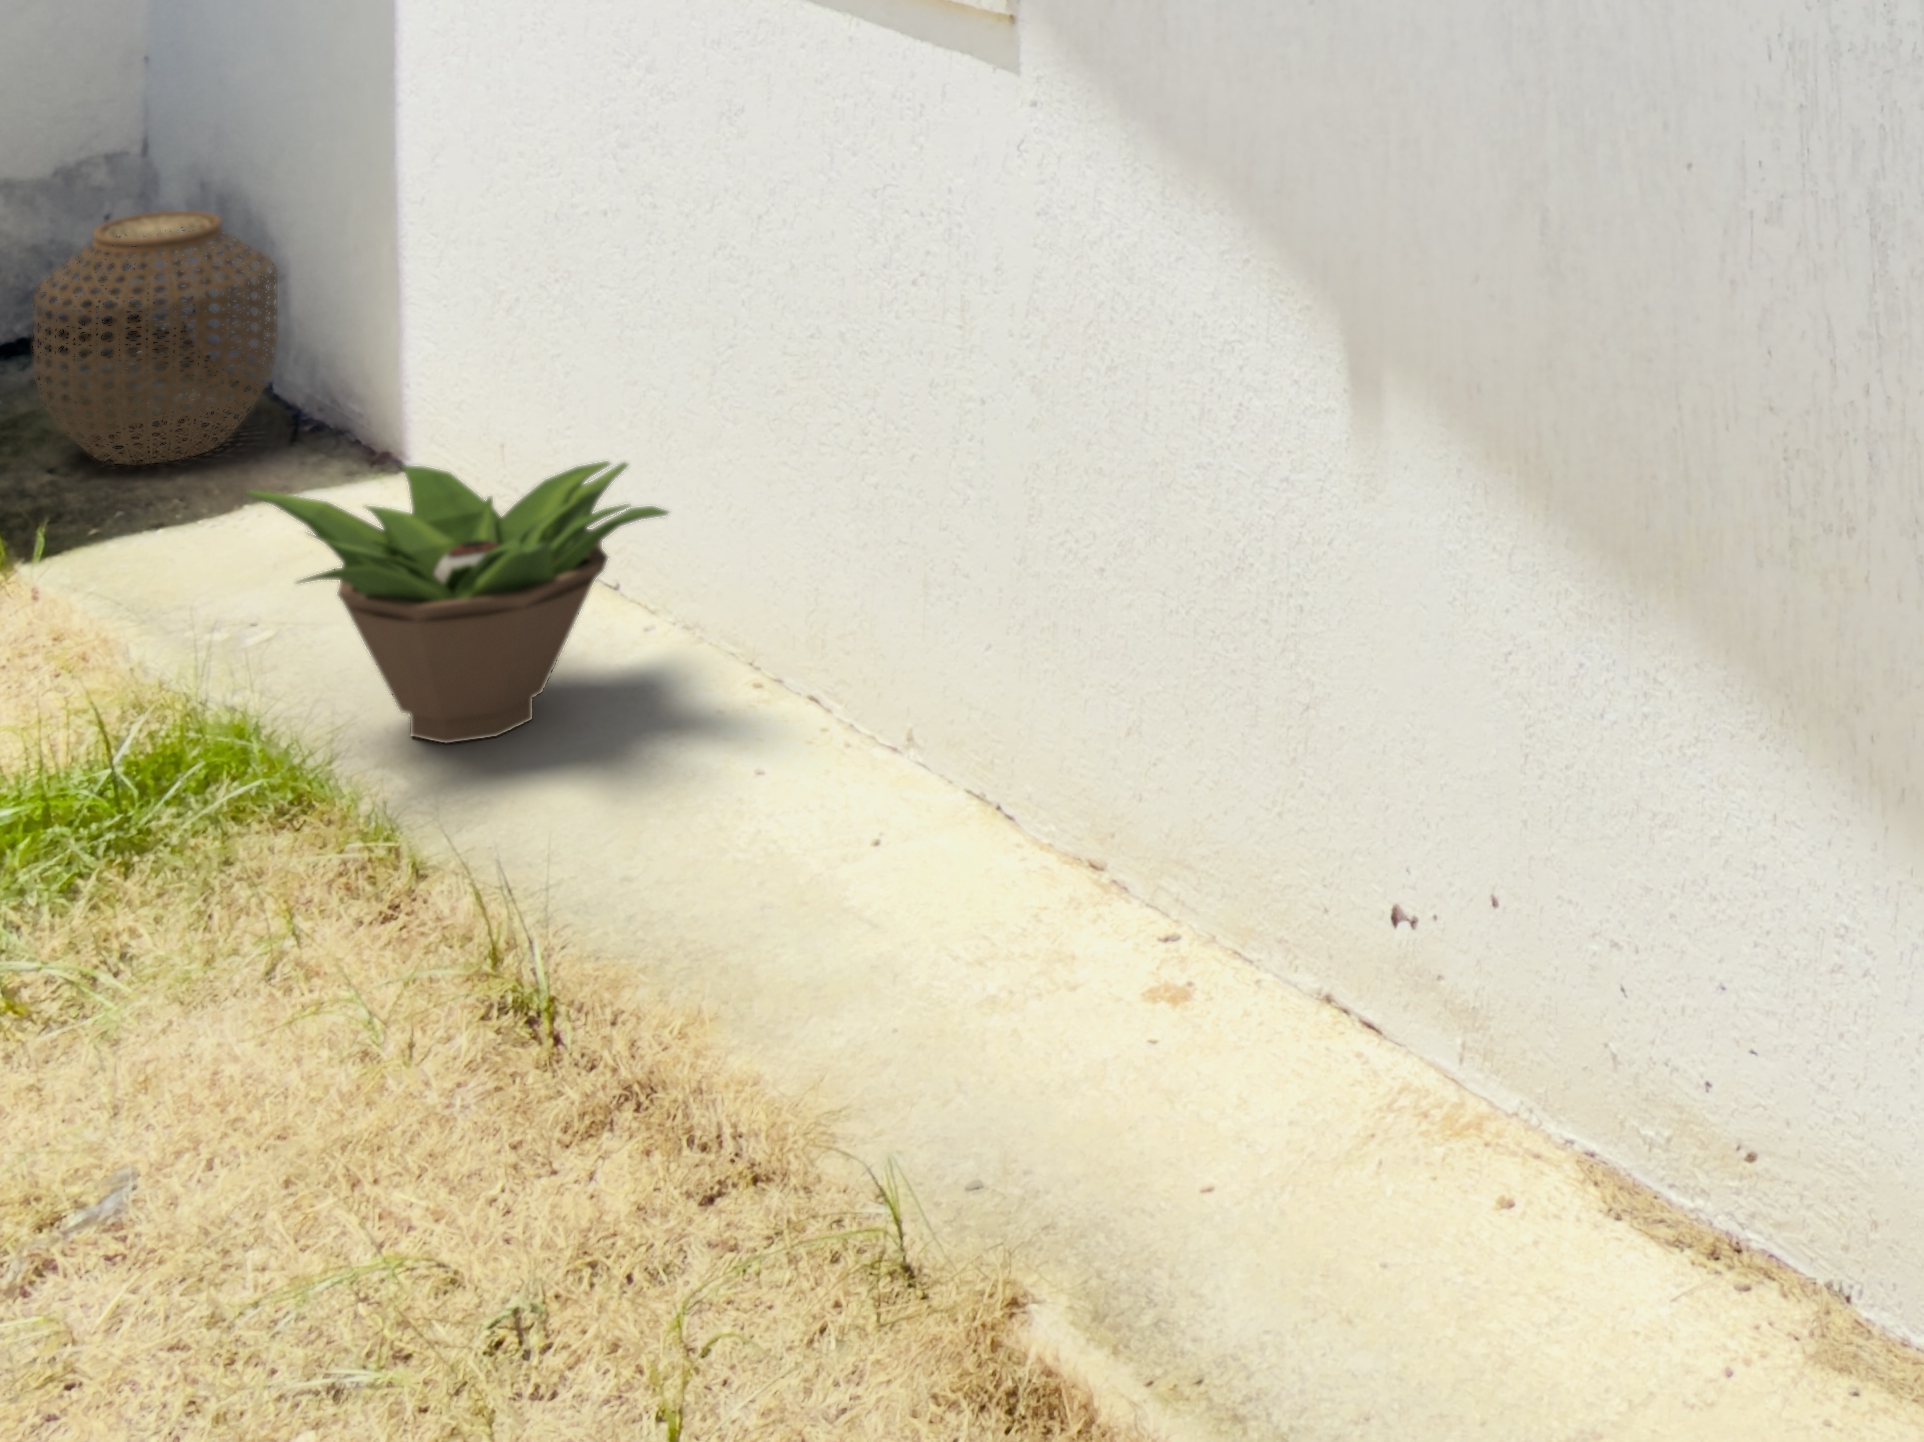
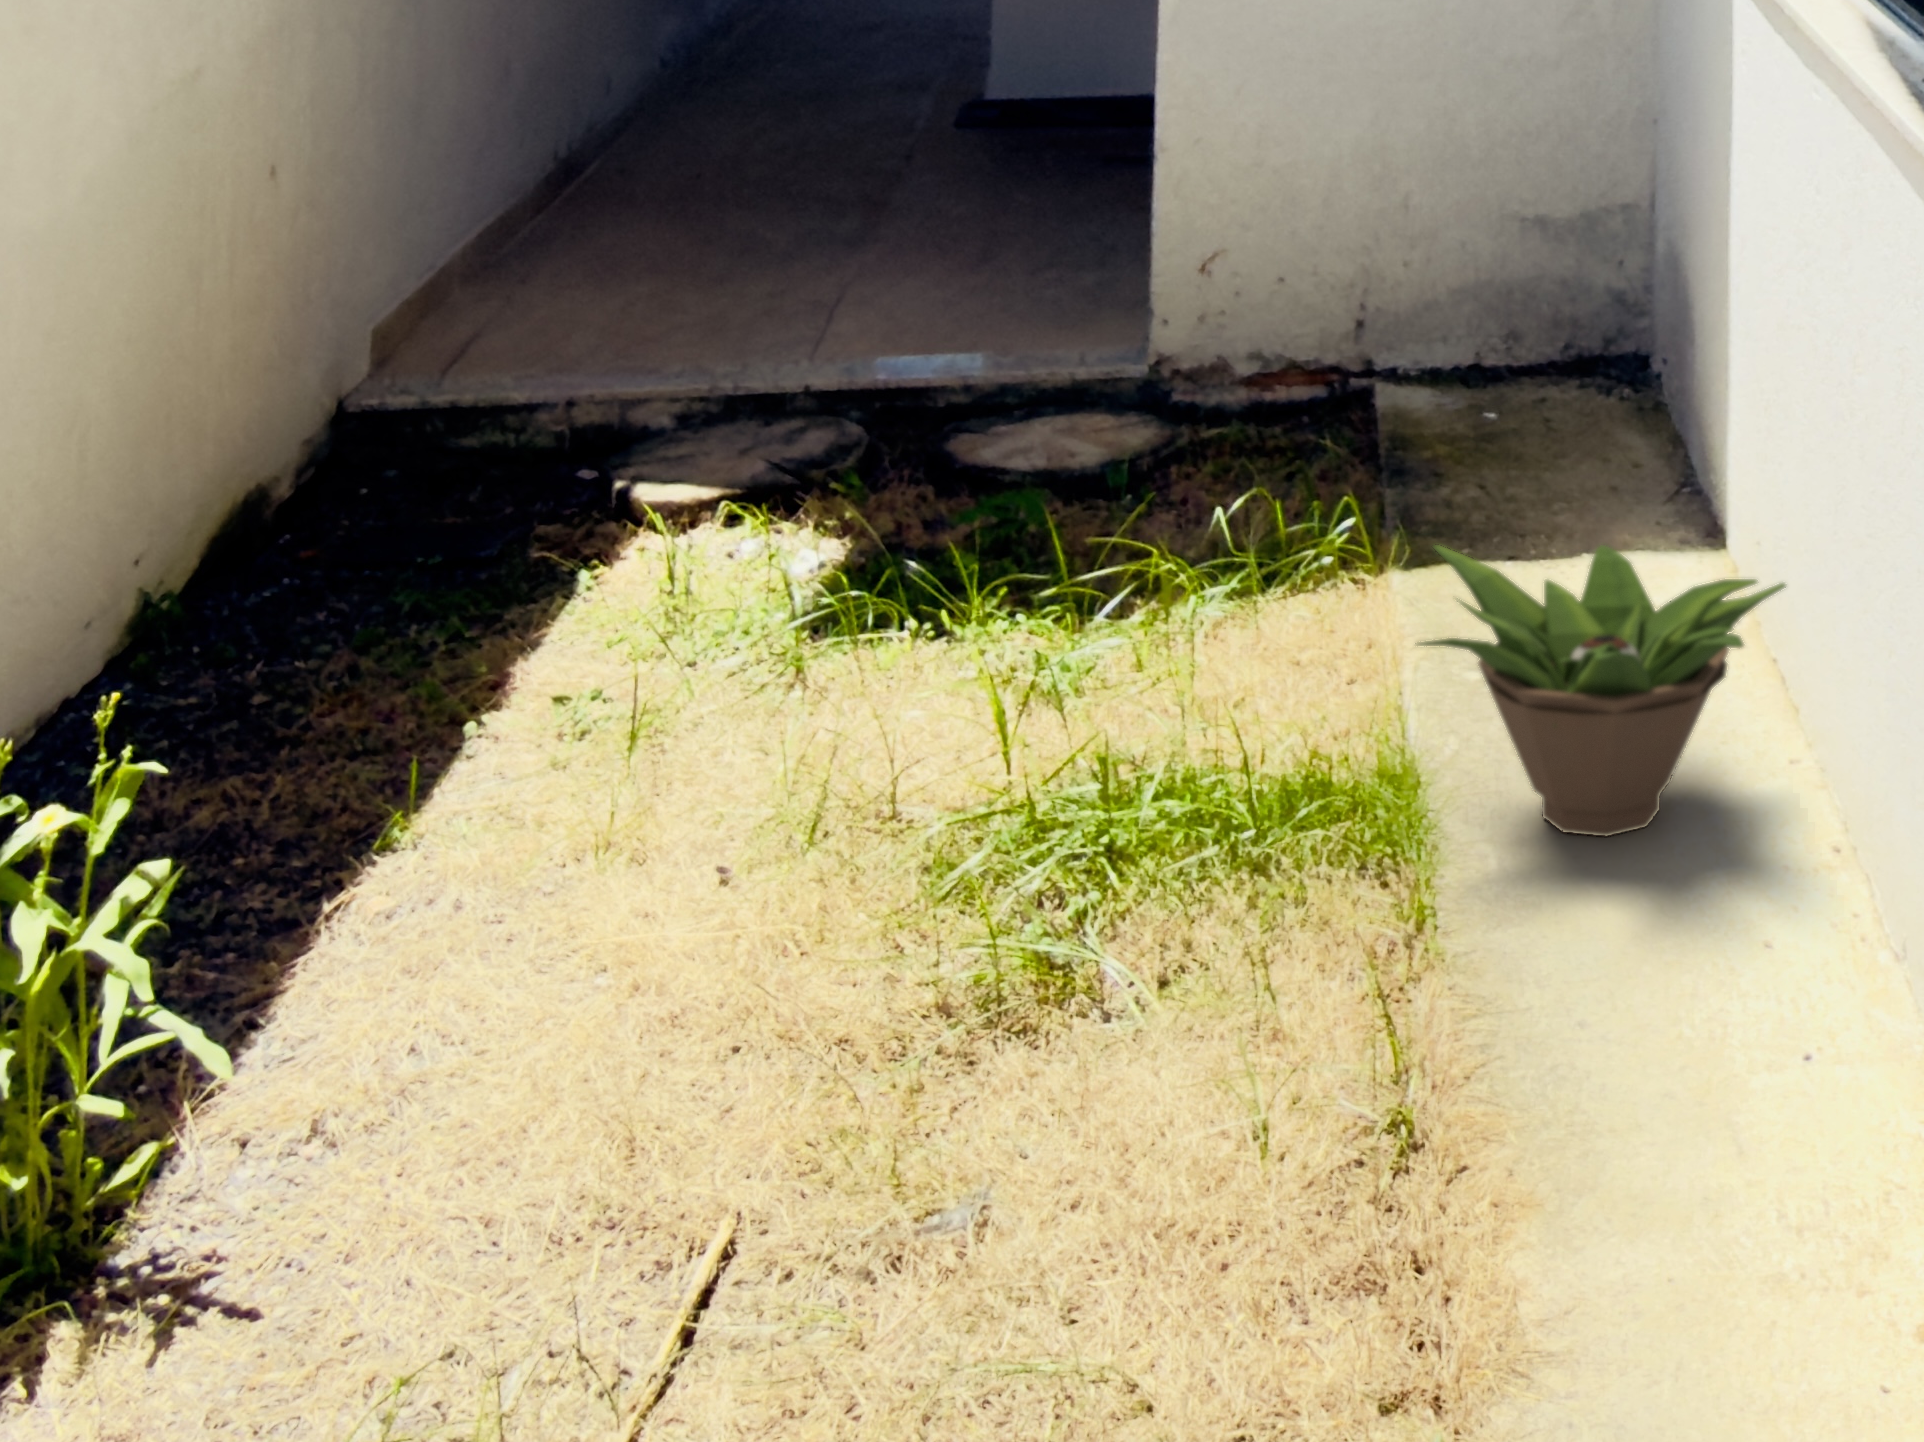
woven basket: present [33,211,278,465] -> none [1483,266,1679,498]

